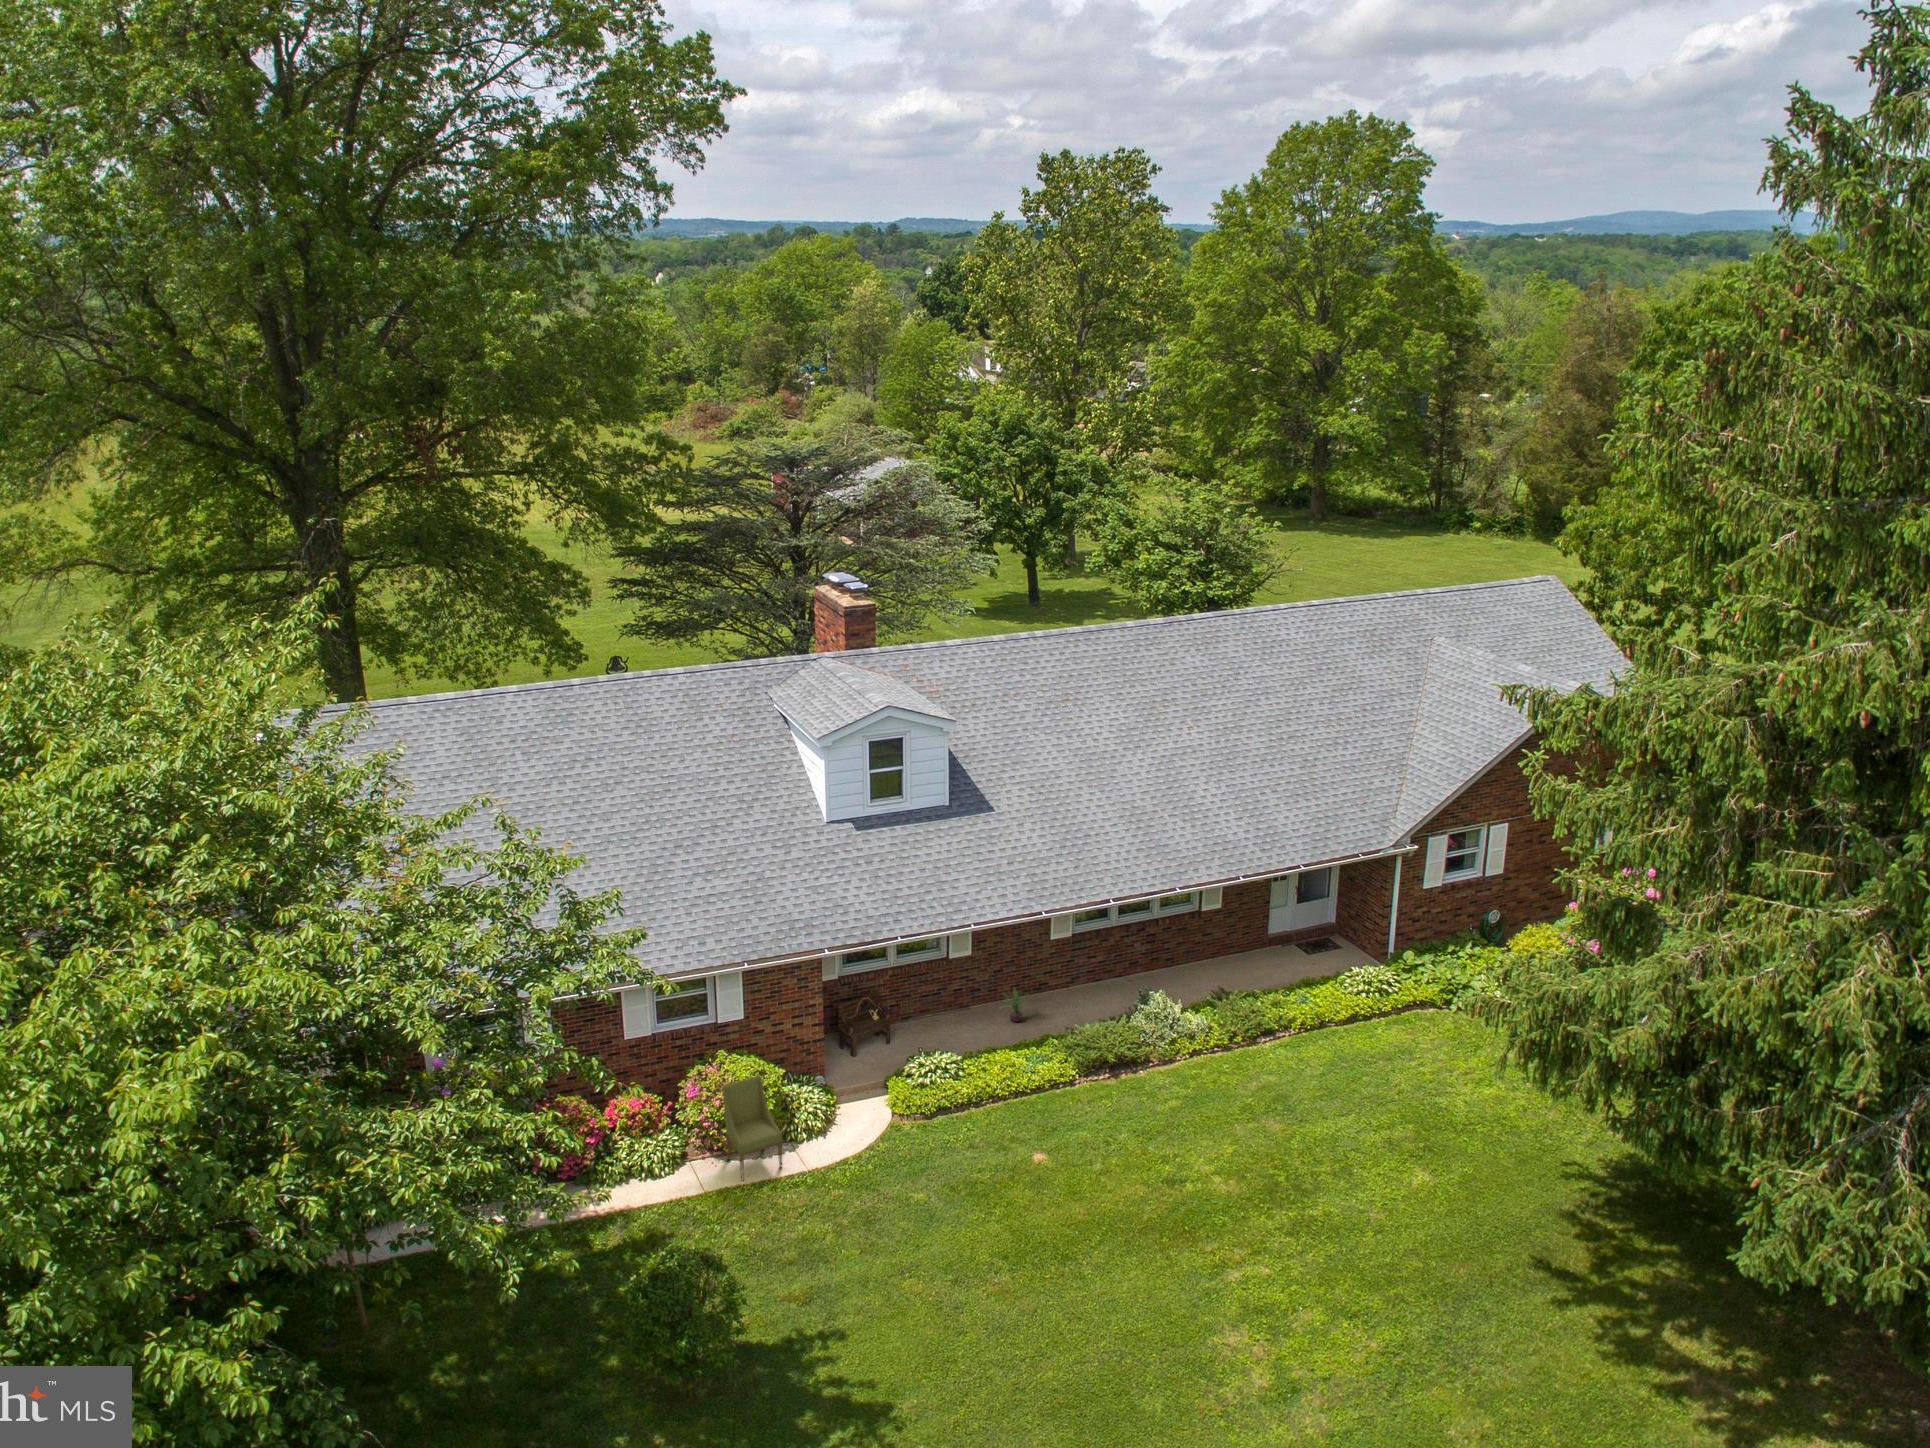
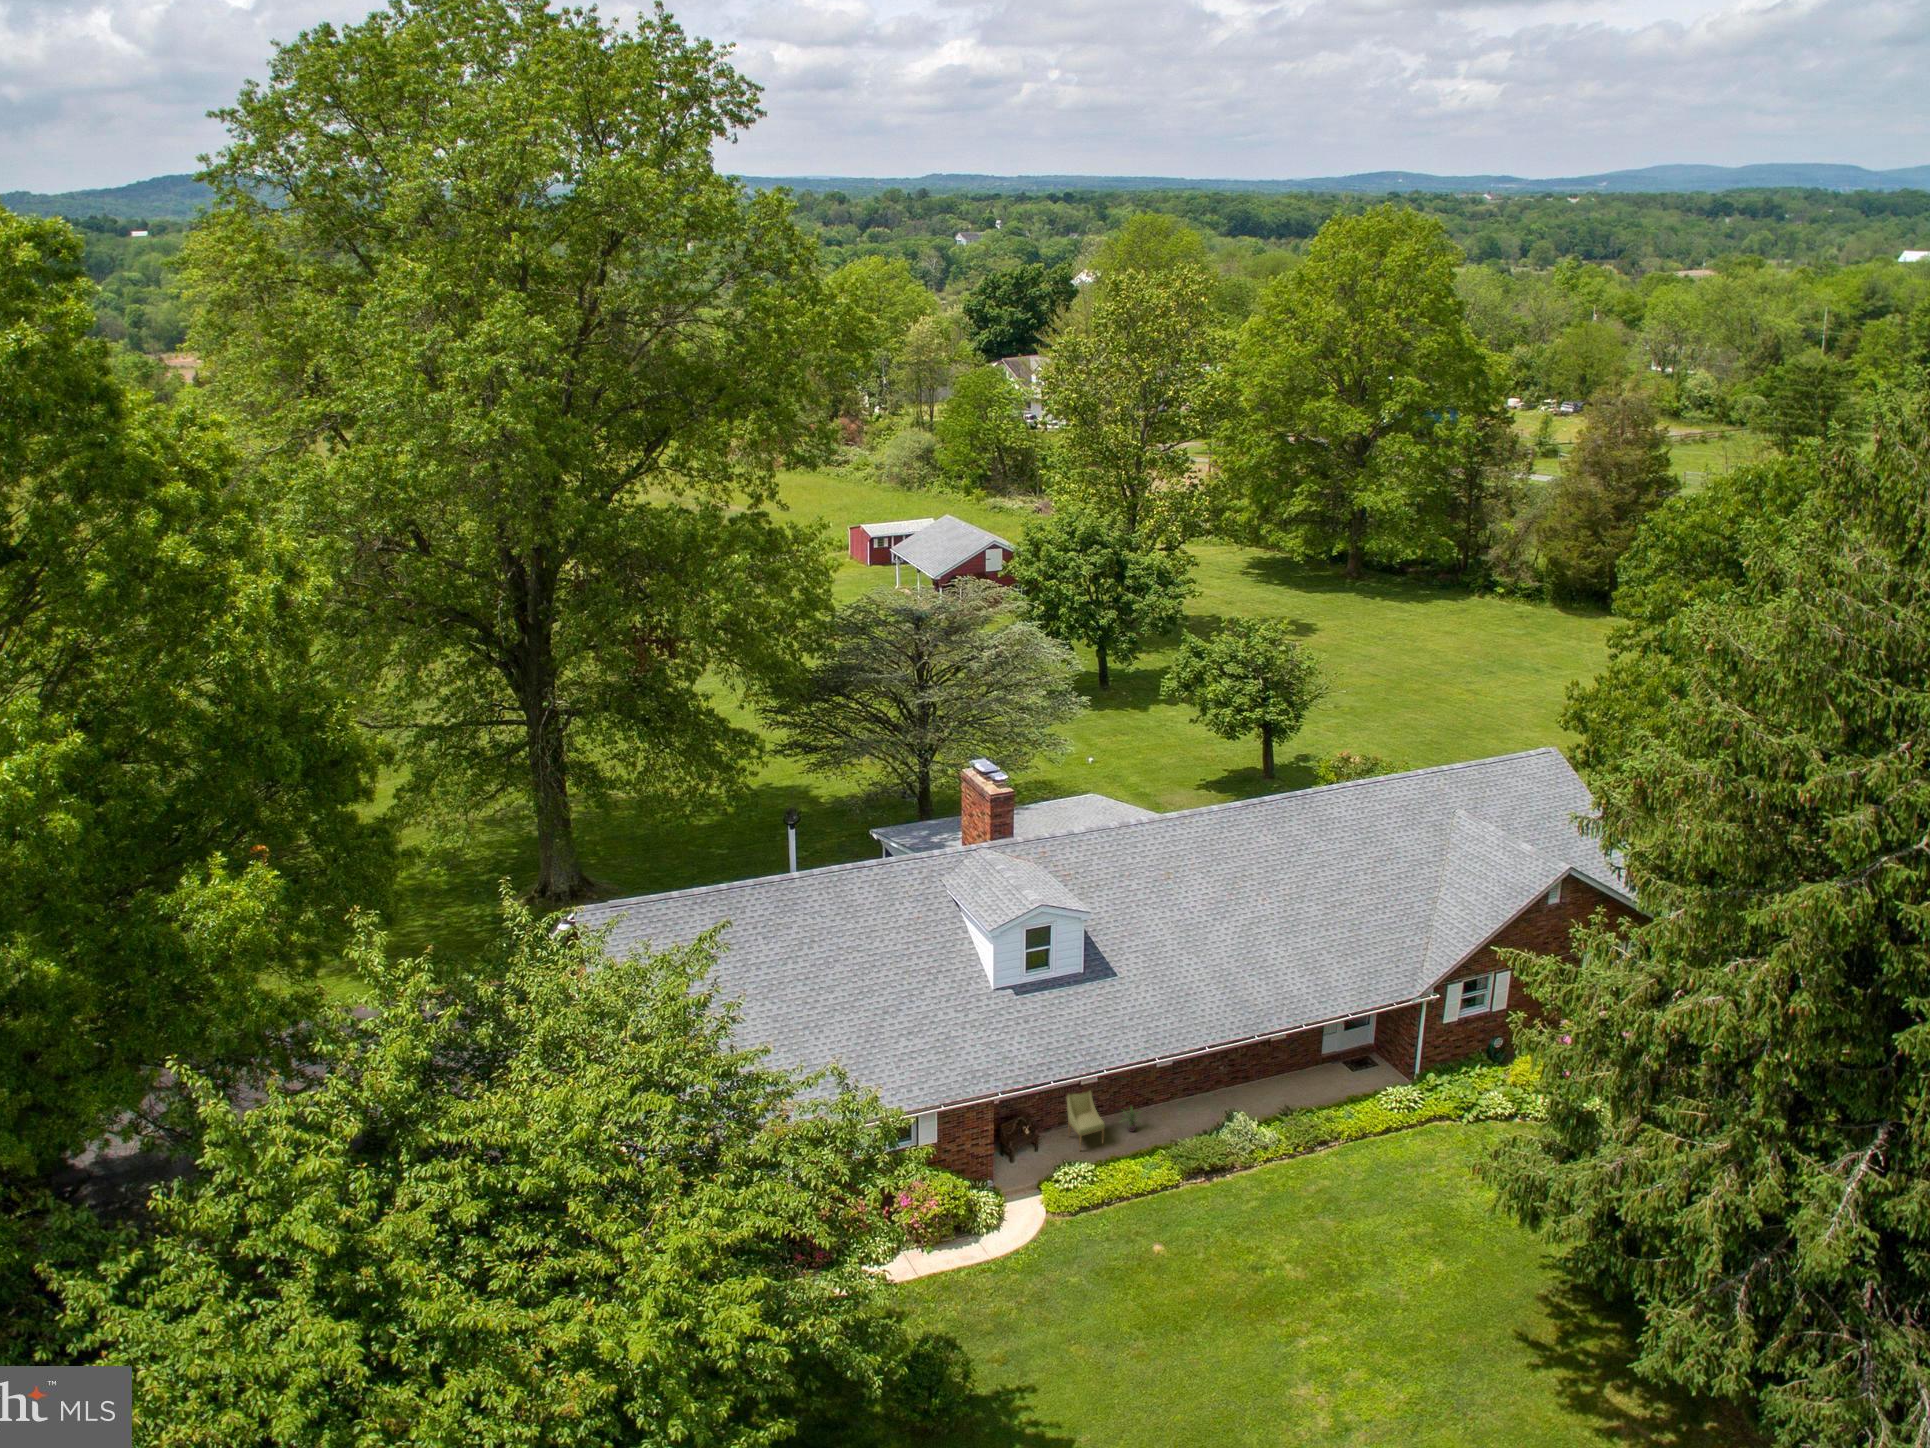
chair: present [722,1076,782,1180] -> present [1067,1091,1105,1150]

